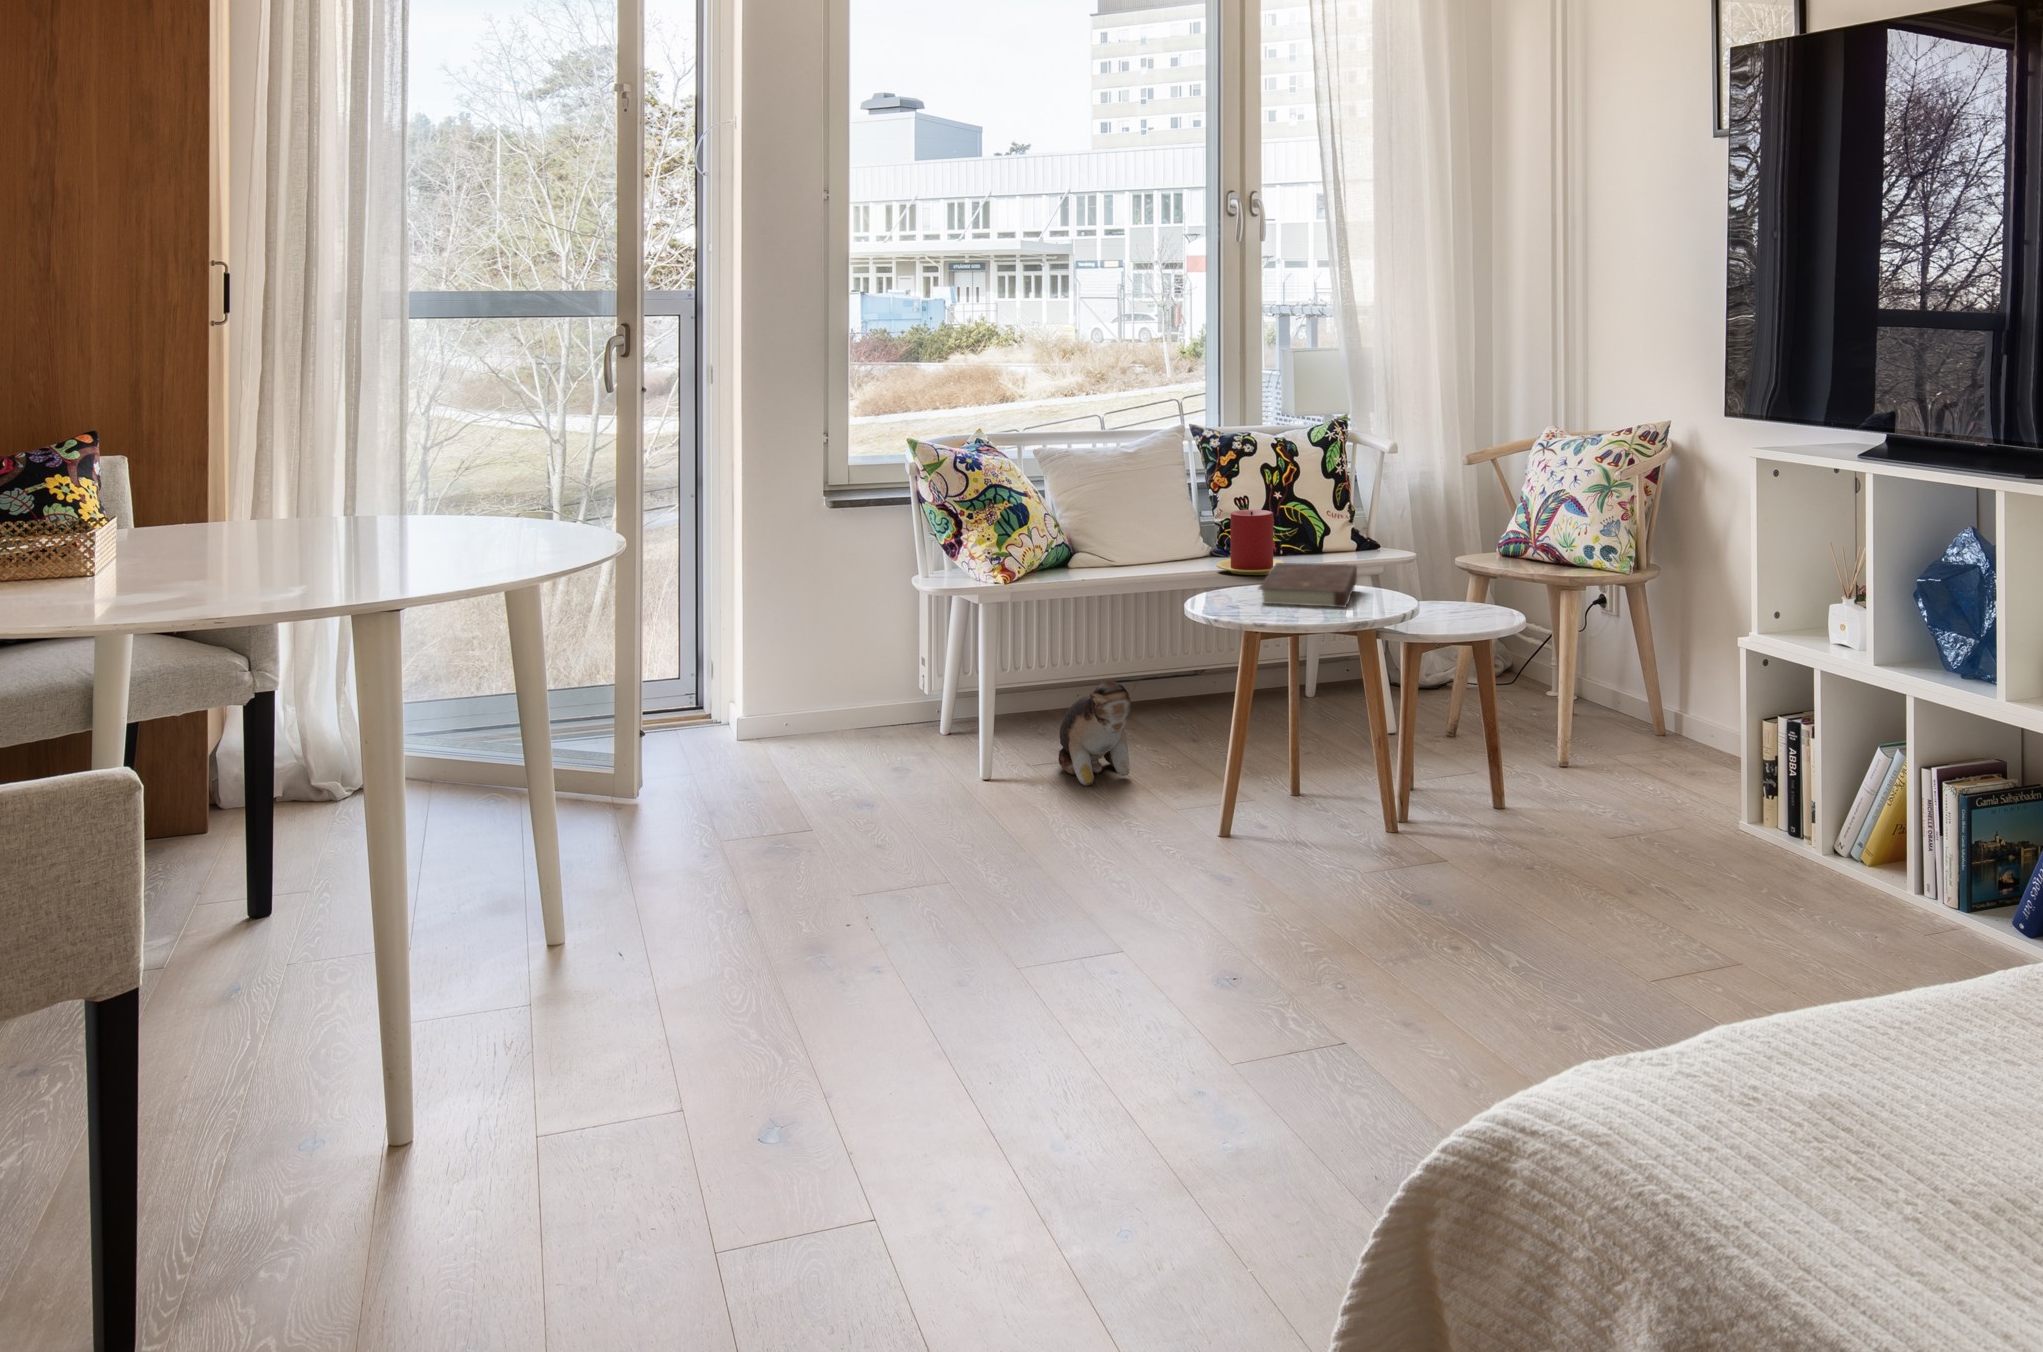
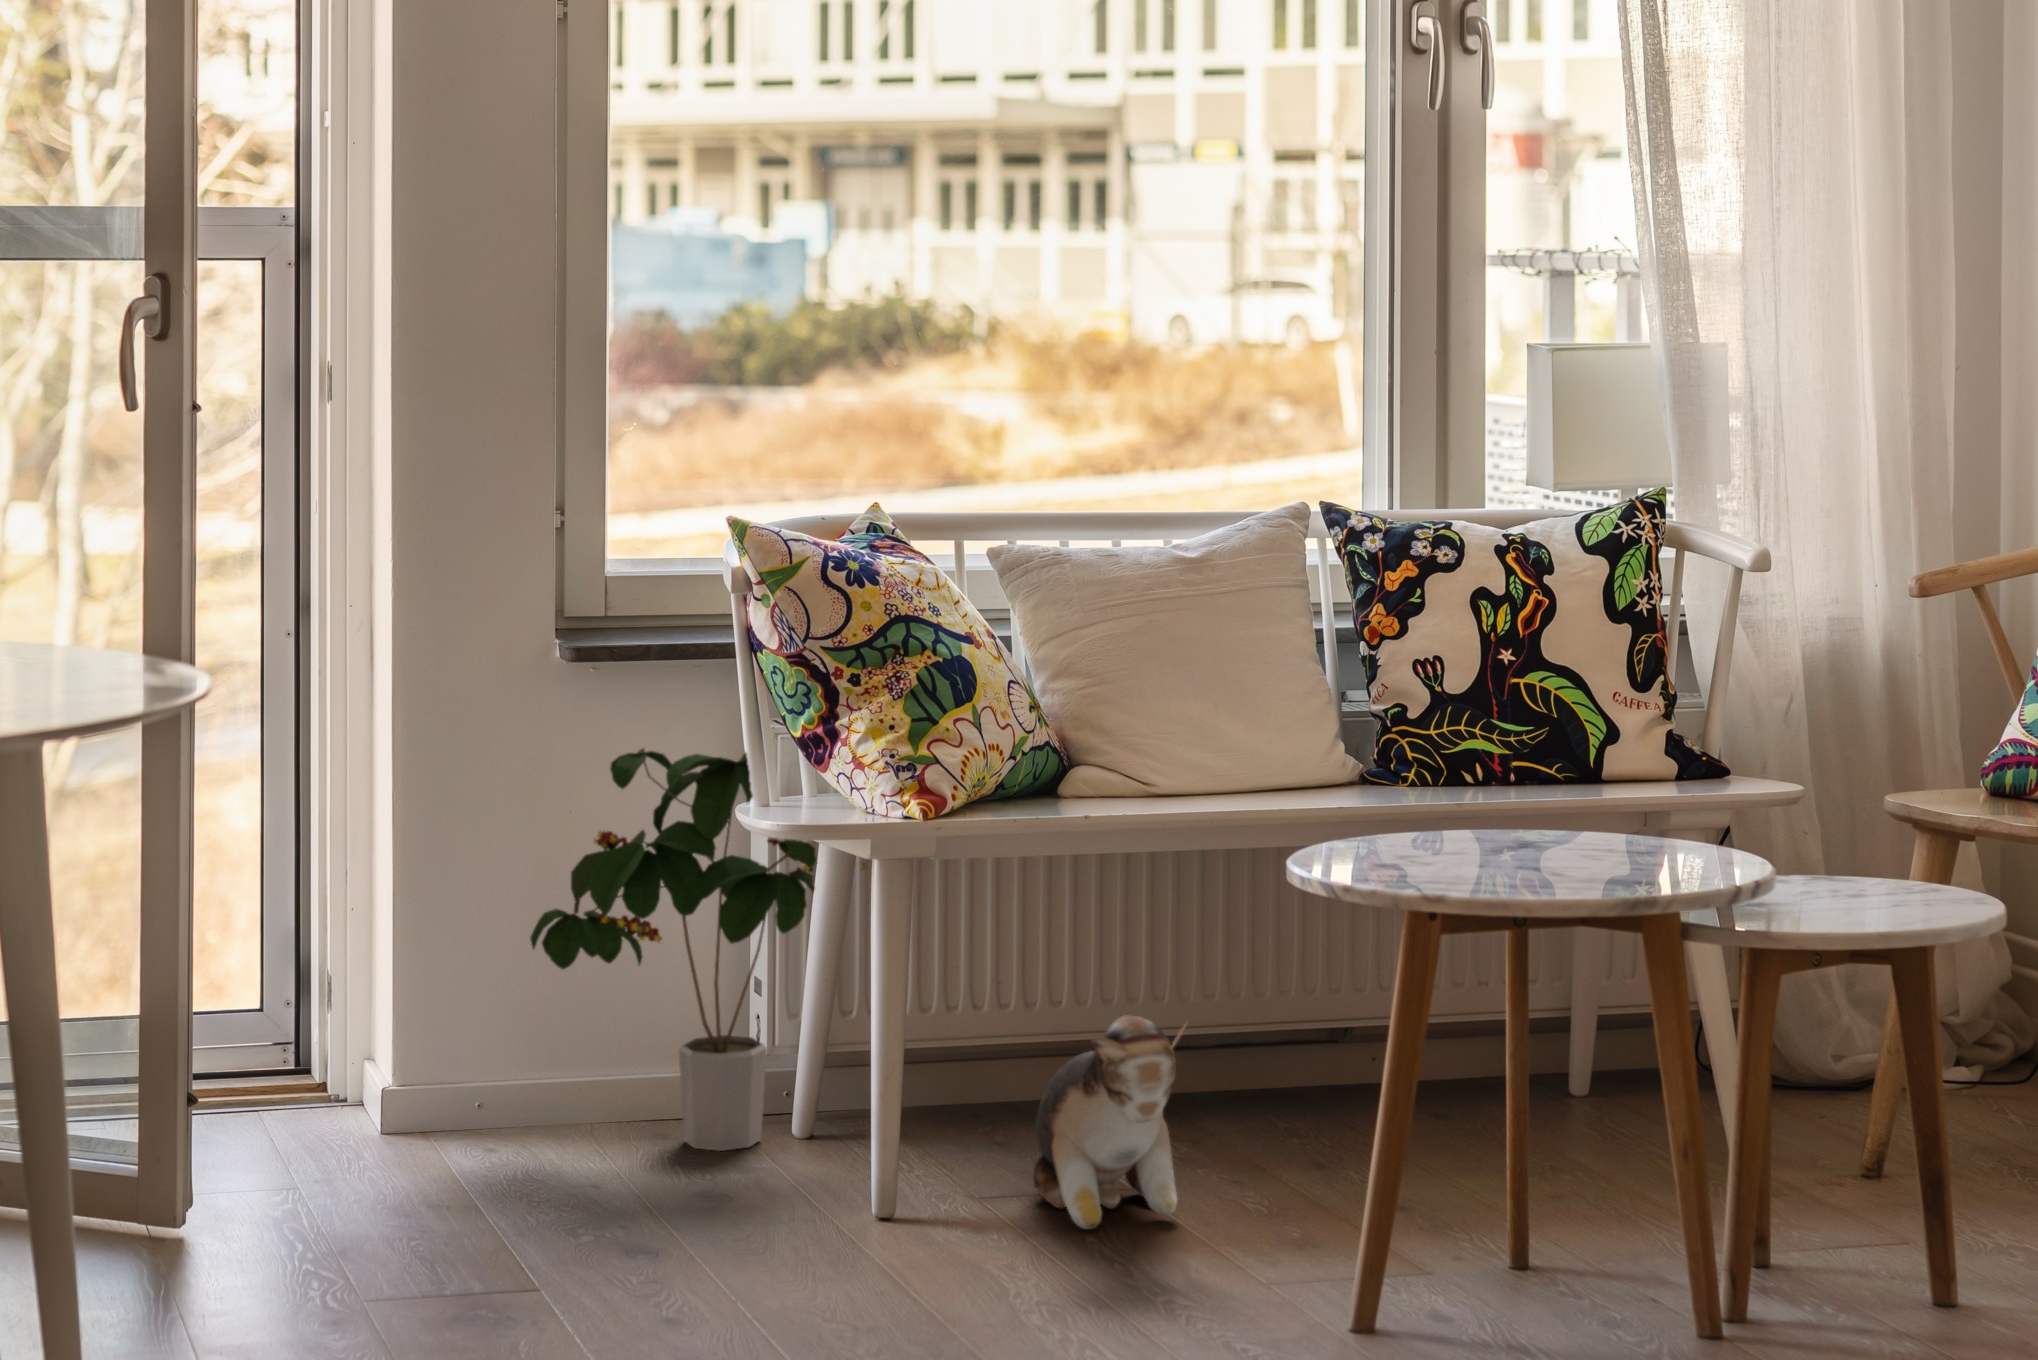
candle: present [1216,510,1286,575] -> none [1360,680,1509,816]
potted plant: none [801,546,992,750] -> present [530,748,866,1151]
book: present [1259,563,1357,607] -> none [1425,784,1645,880]

